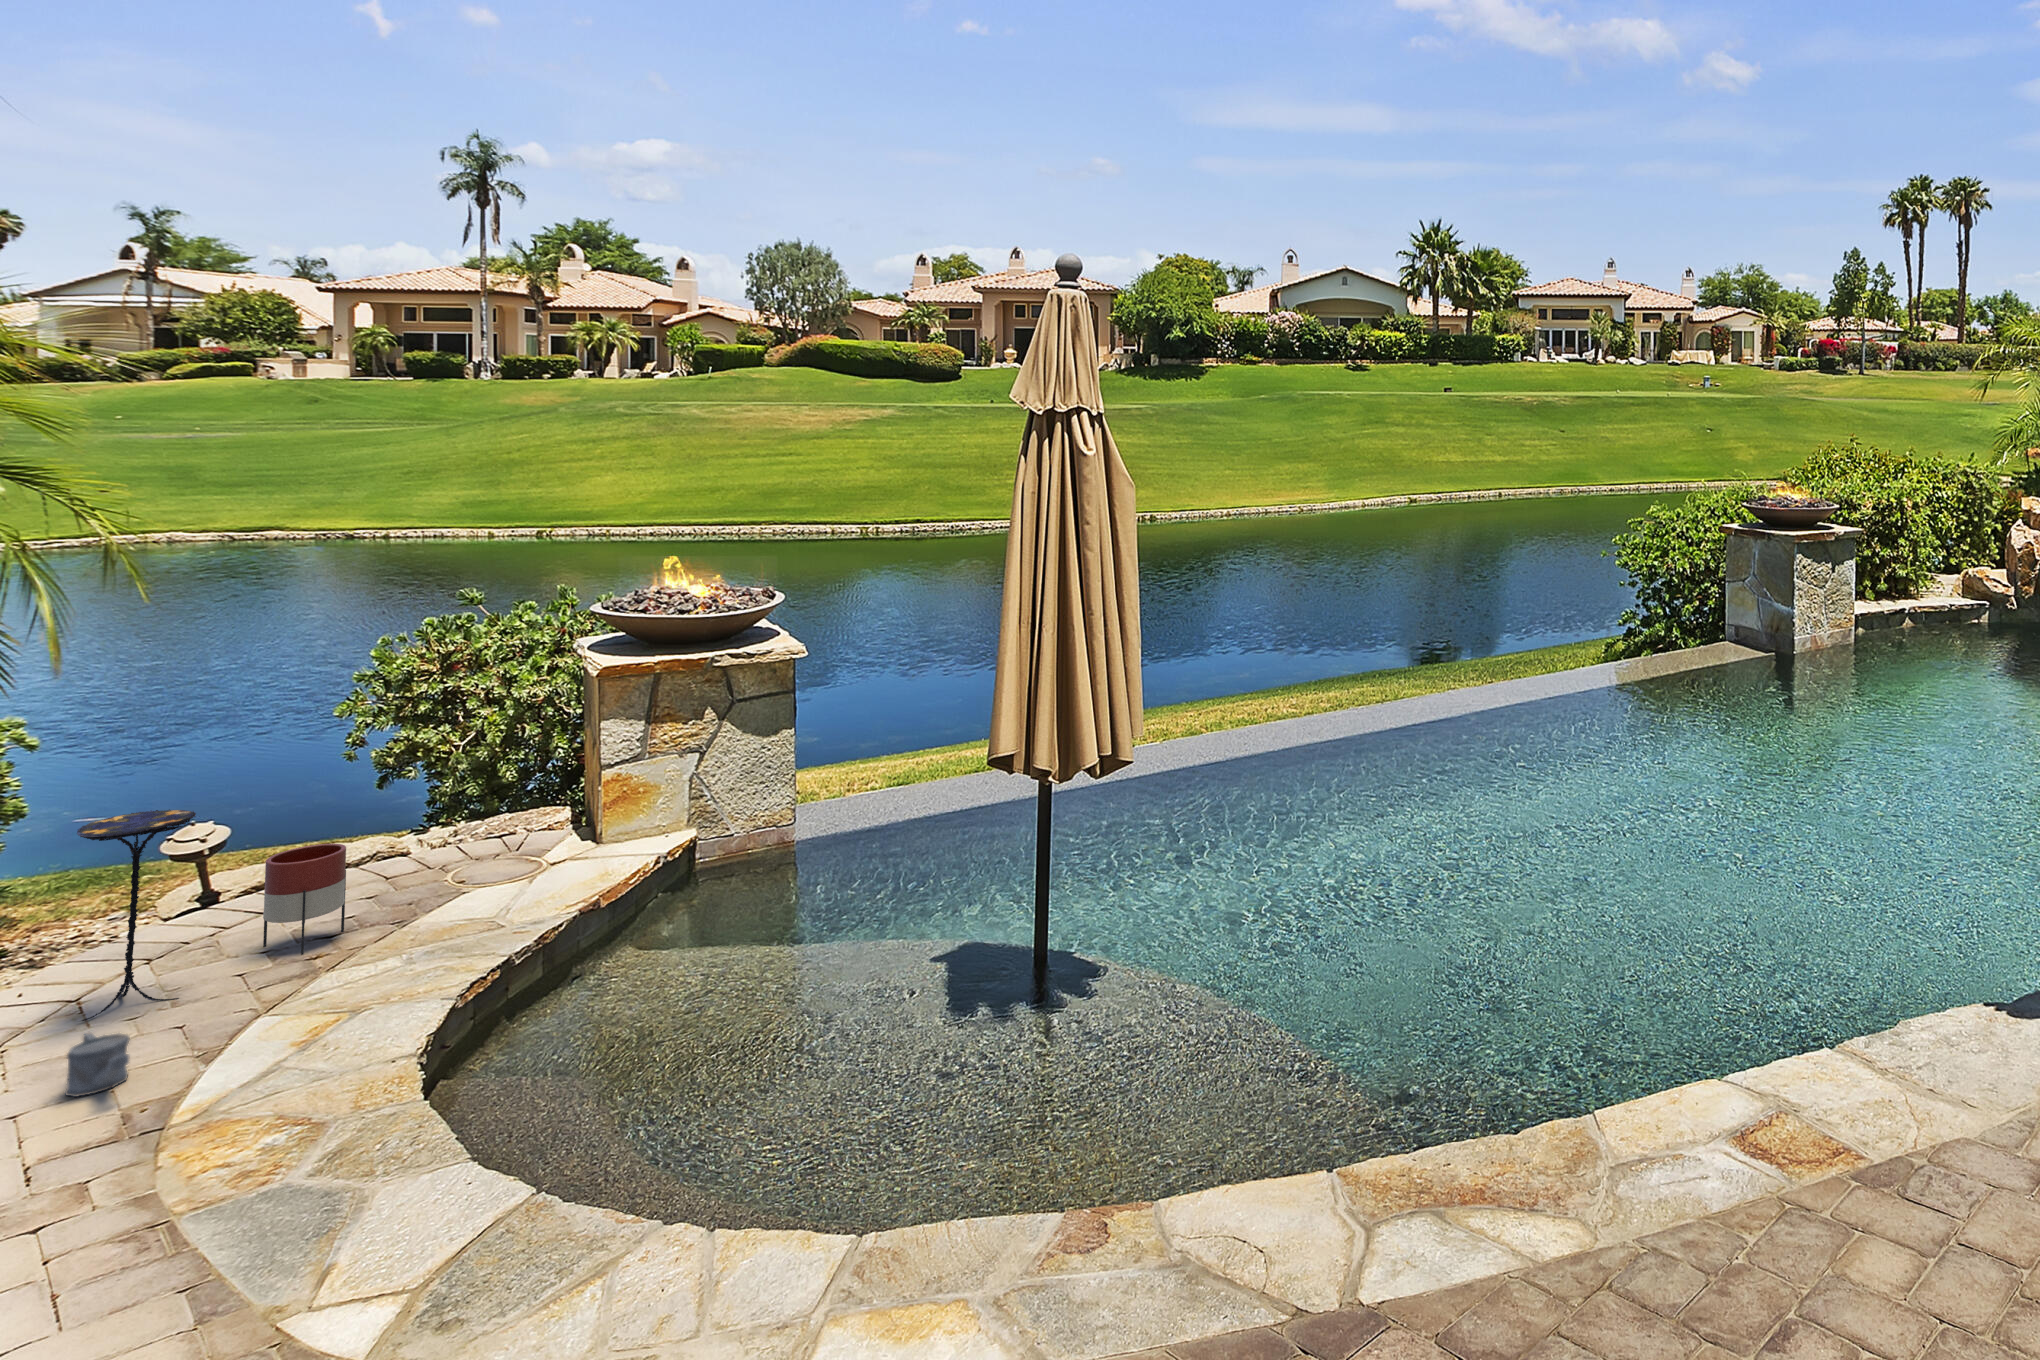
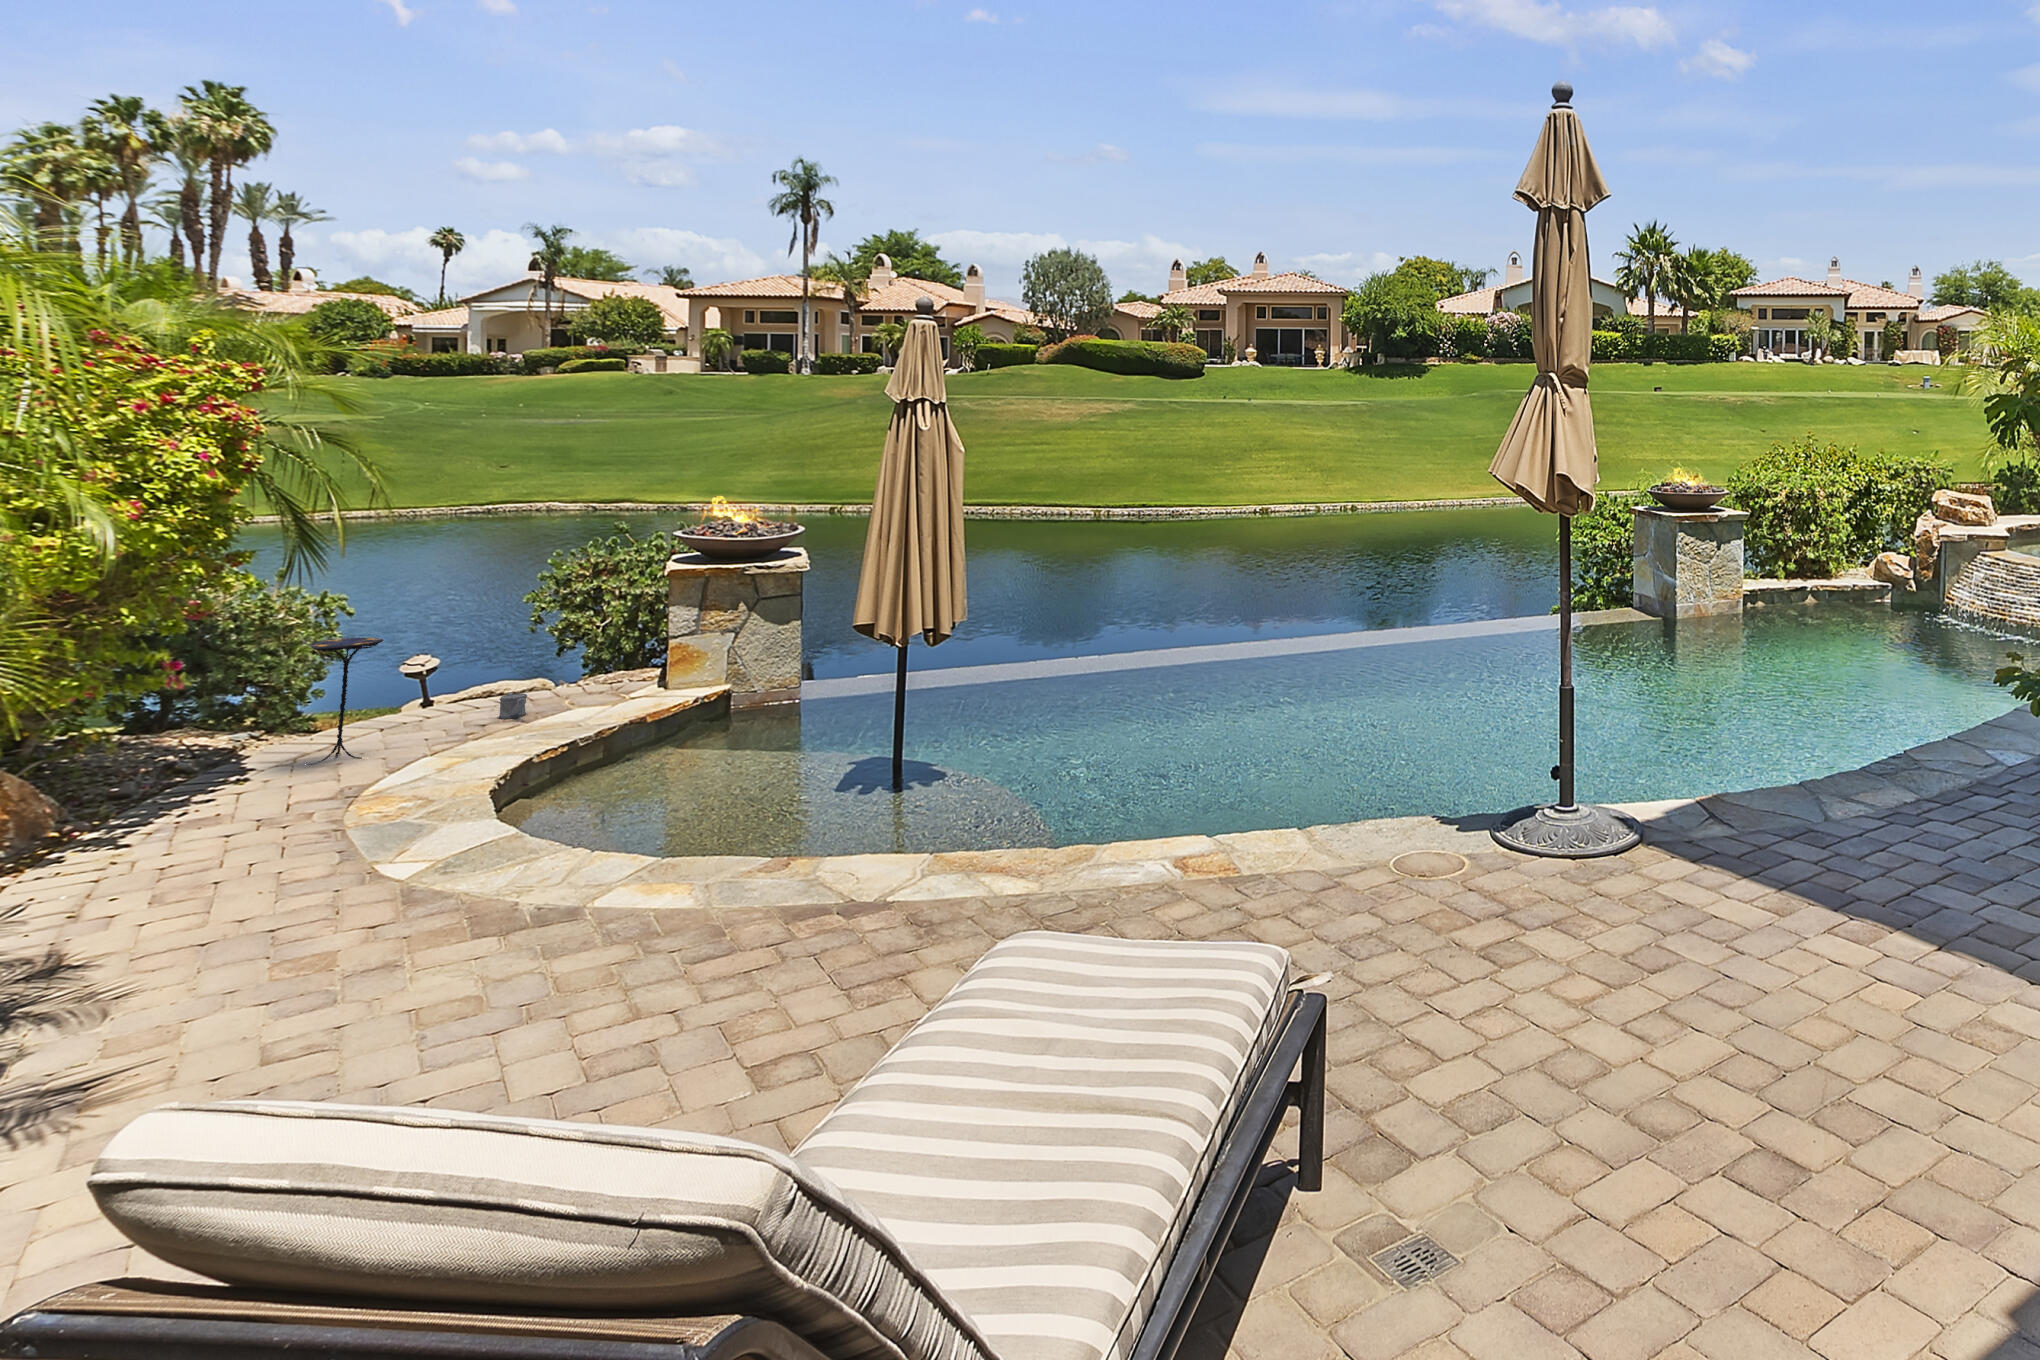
planter: present [263,844,346,955] -> none [430,671,485,741]
watering can: present [65,1033,130,1097] -> present [499,692,527,719]

